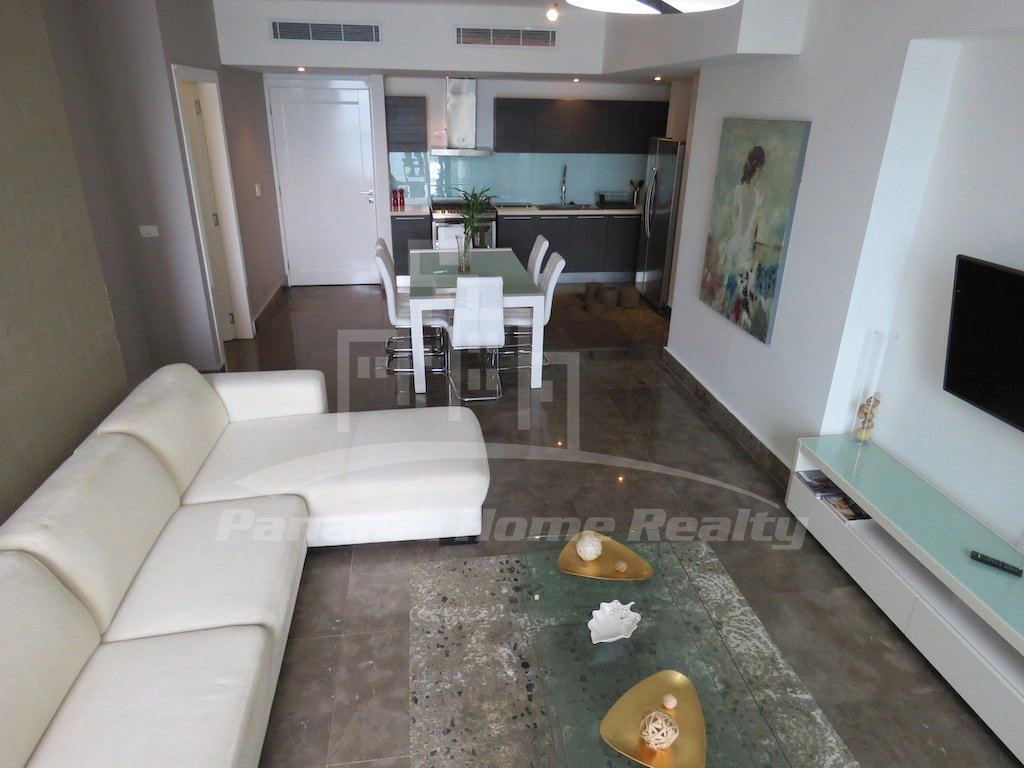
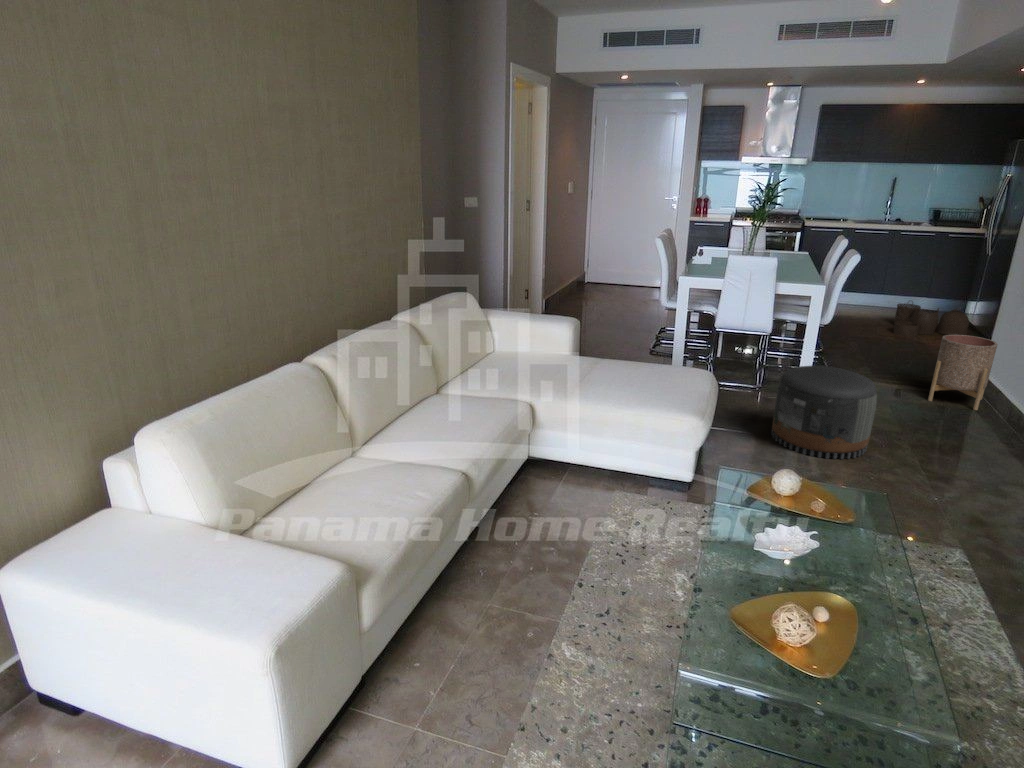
planter: none [634,322,677,385] -> present [928,335,998,410]
pouf: none [527,378,611,467] -> present [771,366,877,459]

